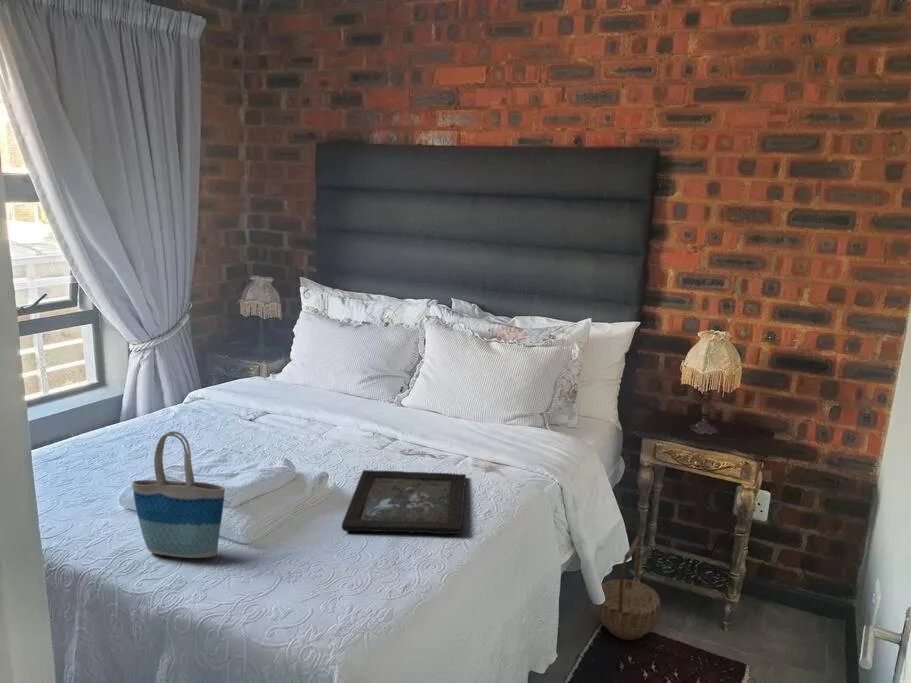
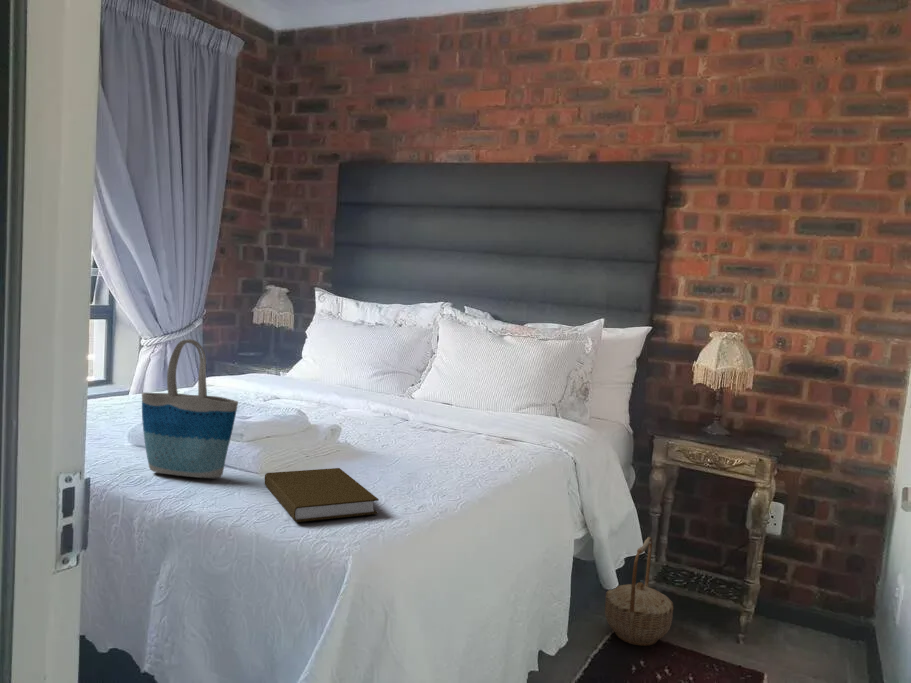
tray: present [342,470,466,534] -> none [353,433,479,478]
book: none [257,536,364,619] -> present [264,468,379,522]

